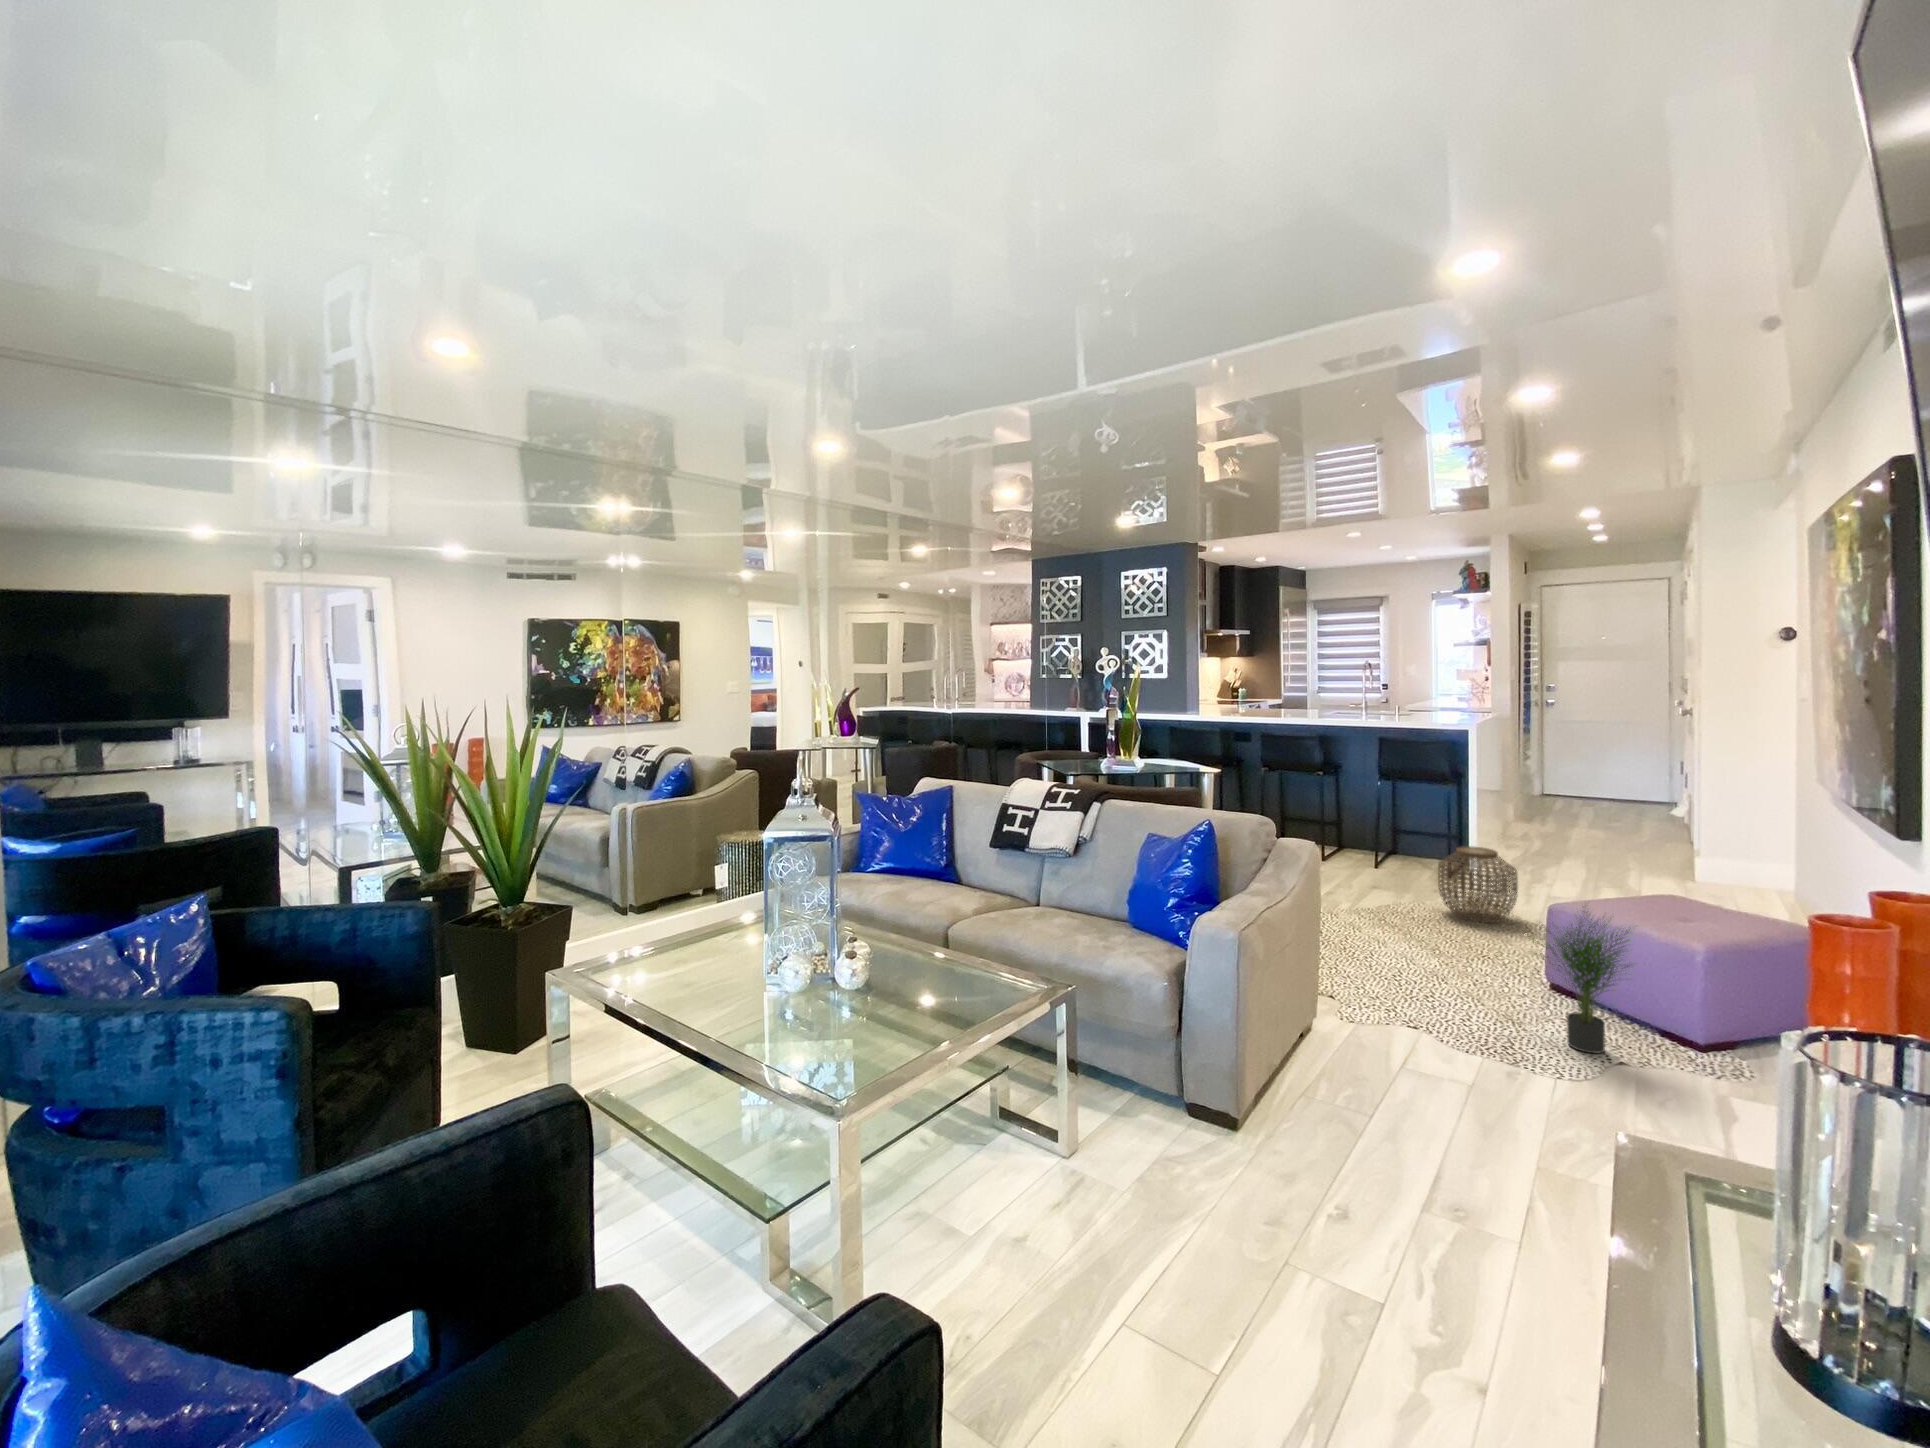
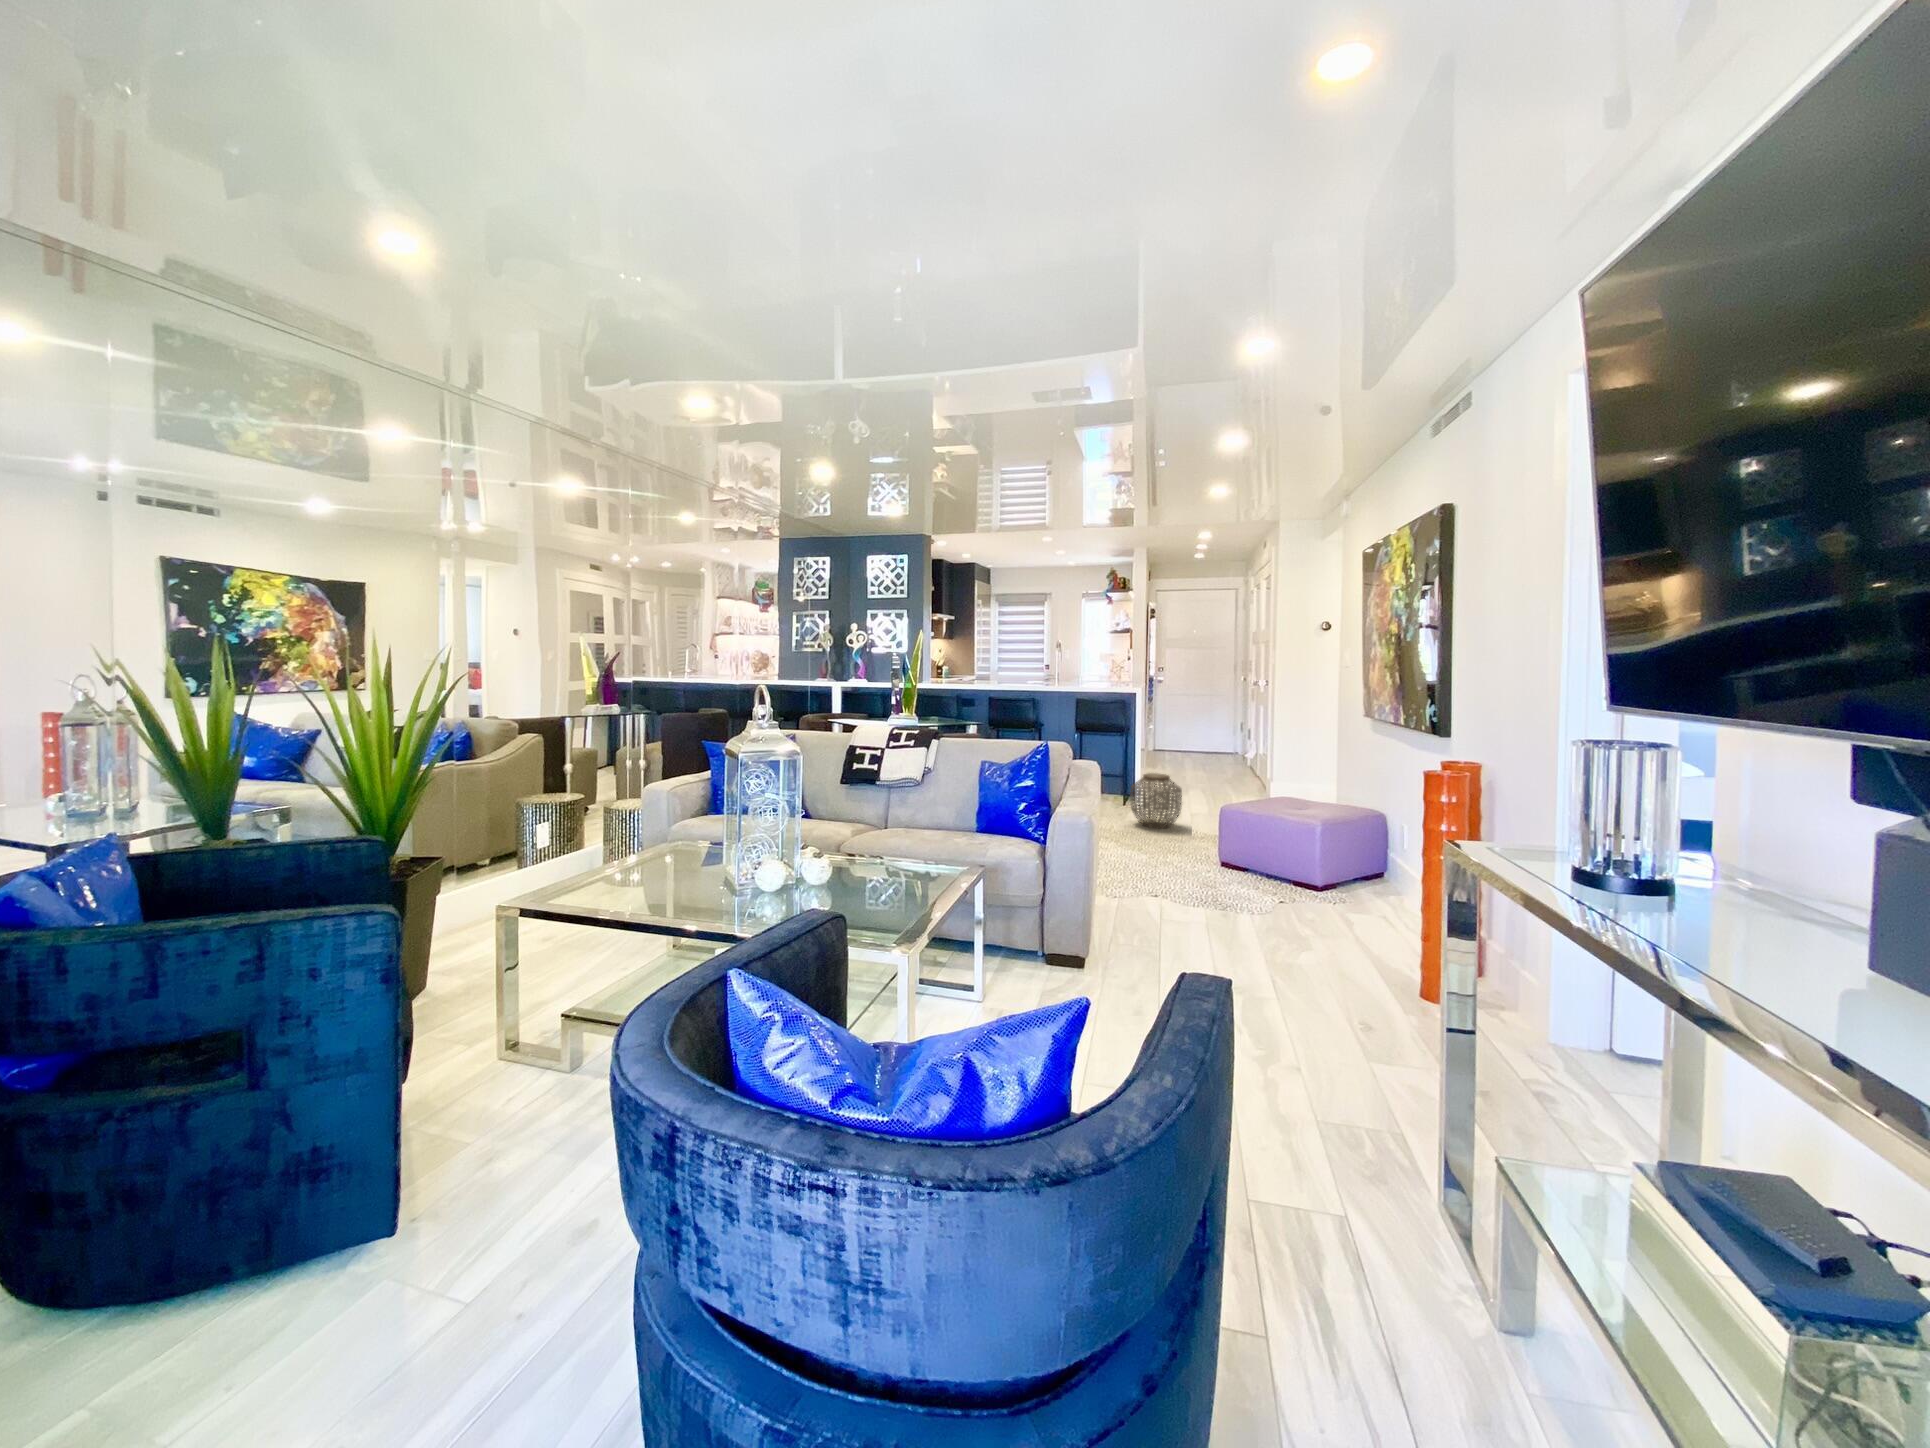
potted plant: present [1536,911,1630,1054] -> none [1221,796,1297,902]

